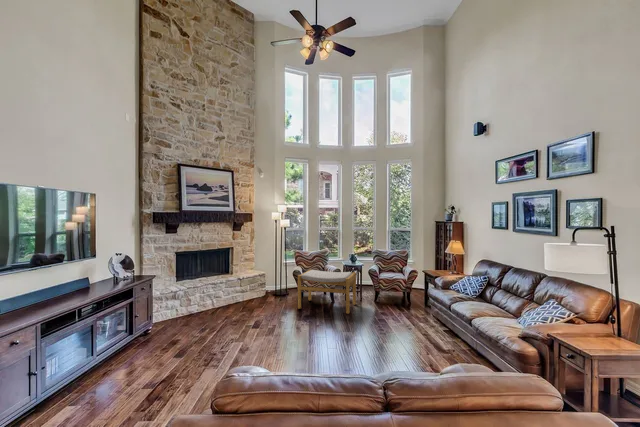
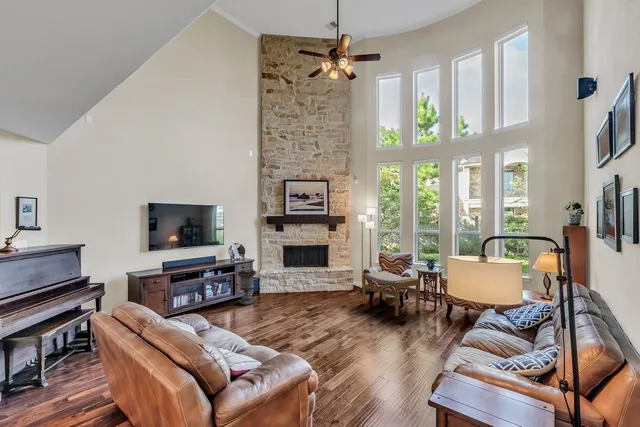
planter: none [141,291,173,347] -> present [238,270,256,305]

